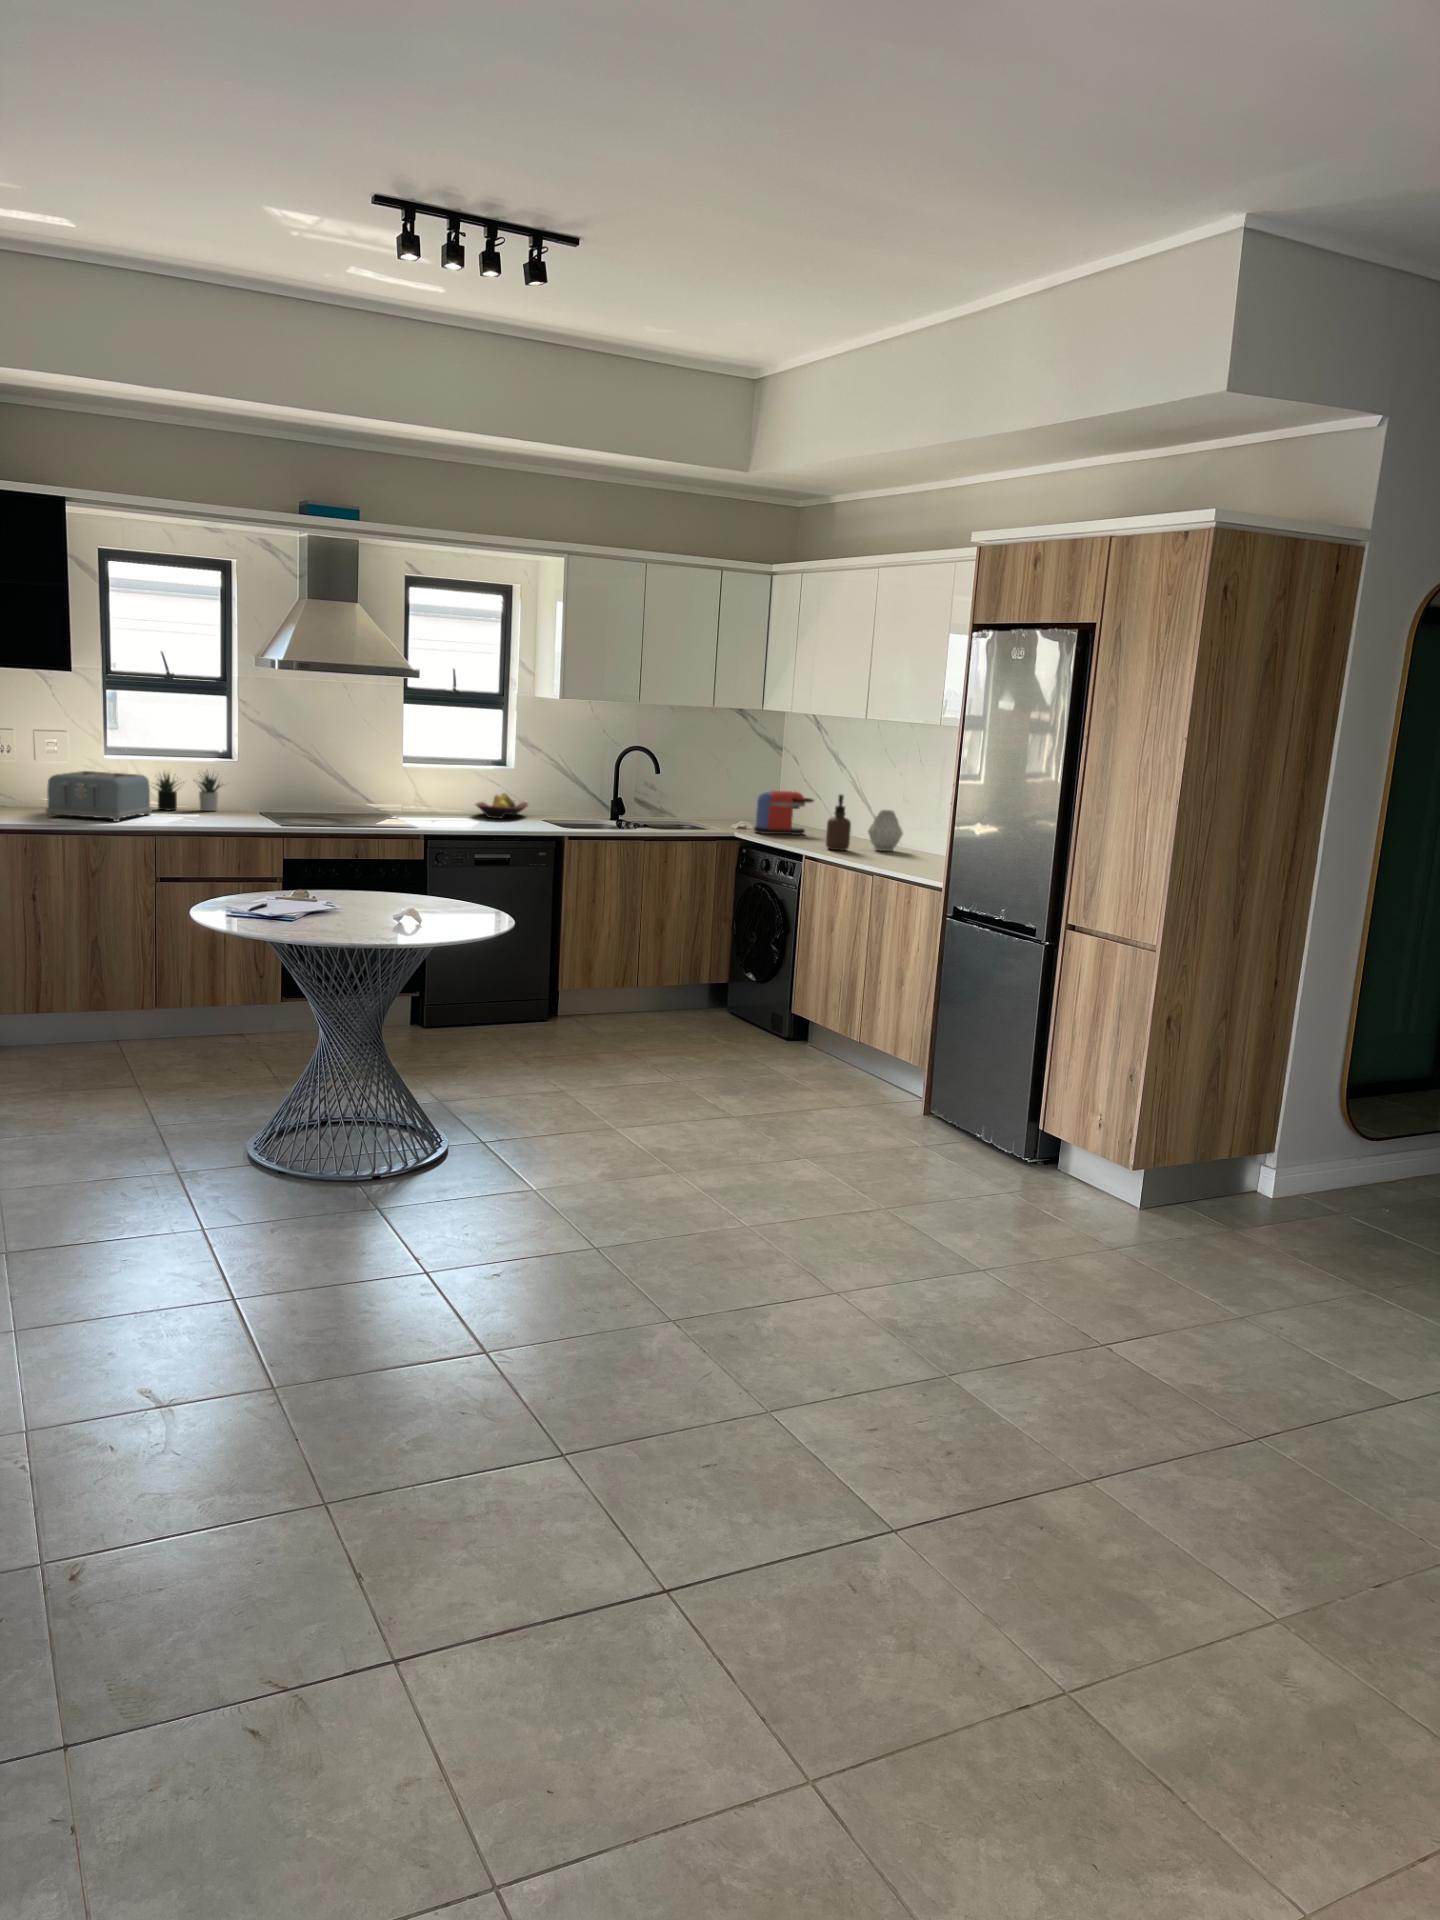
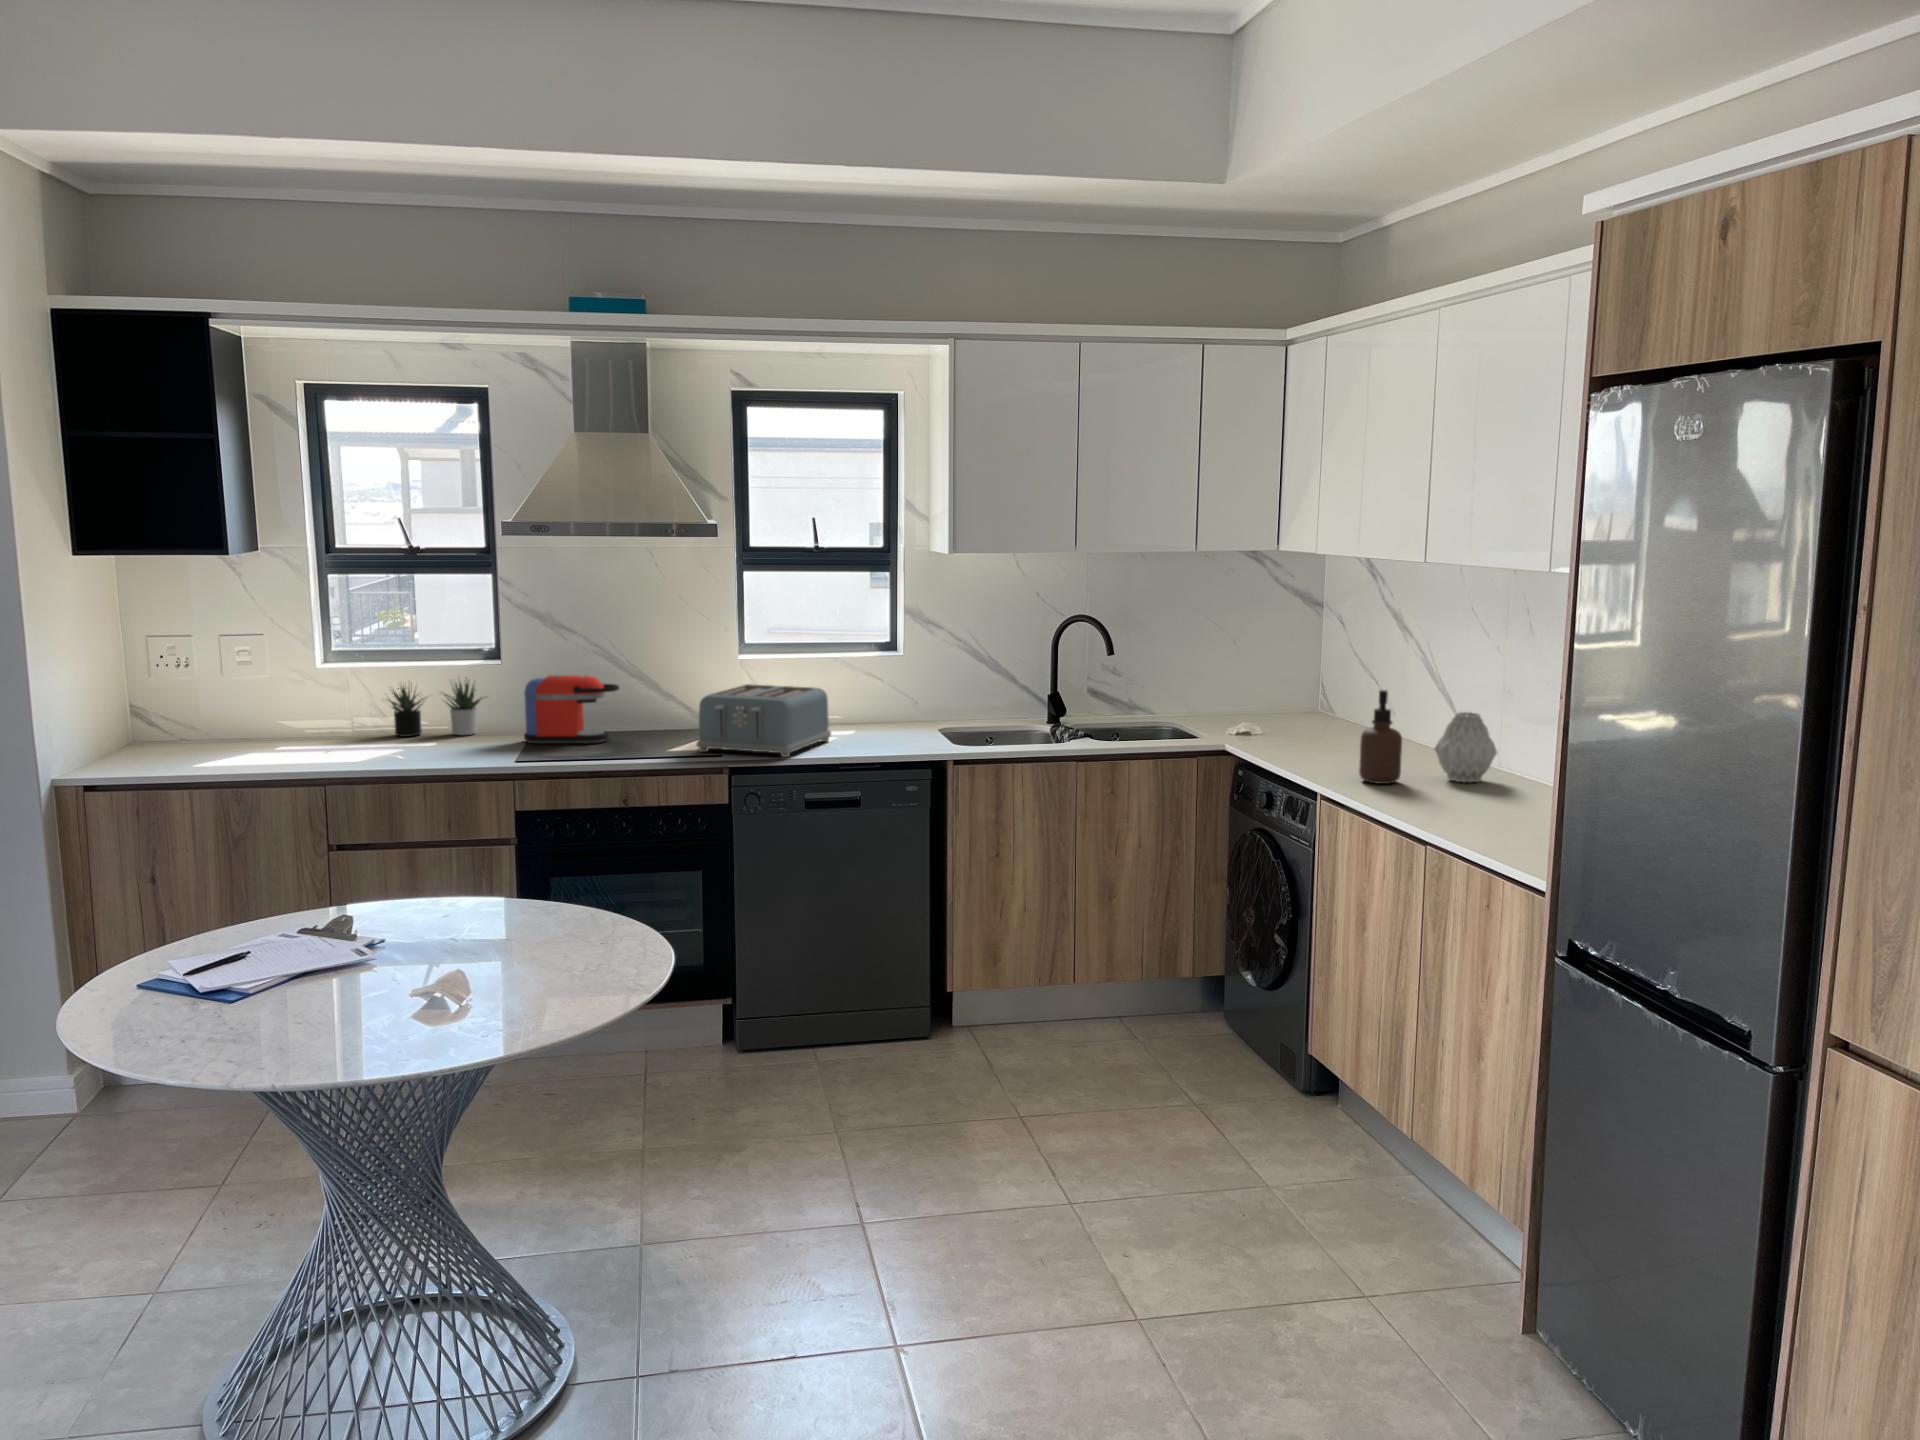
toaster: present [46,771,152,822] -> present [697,684,831,757]
coffee maker: present [754,791,814,835] -> present [524,675,619,743]
fruit bowl: present [476,793,528,818] -> none [838,691,924,731]

